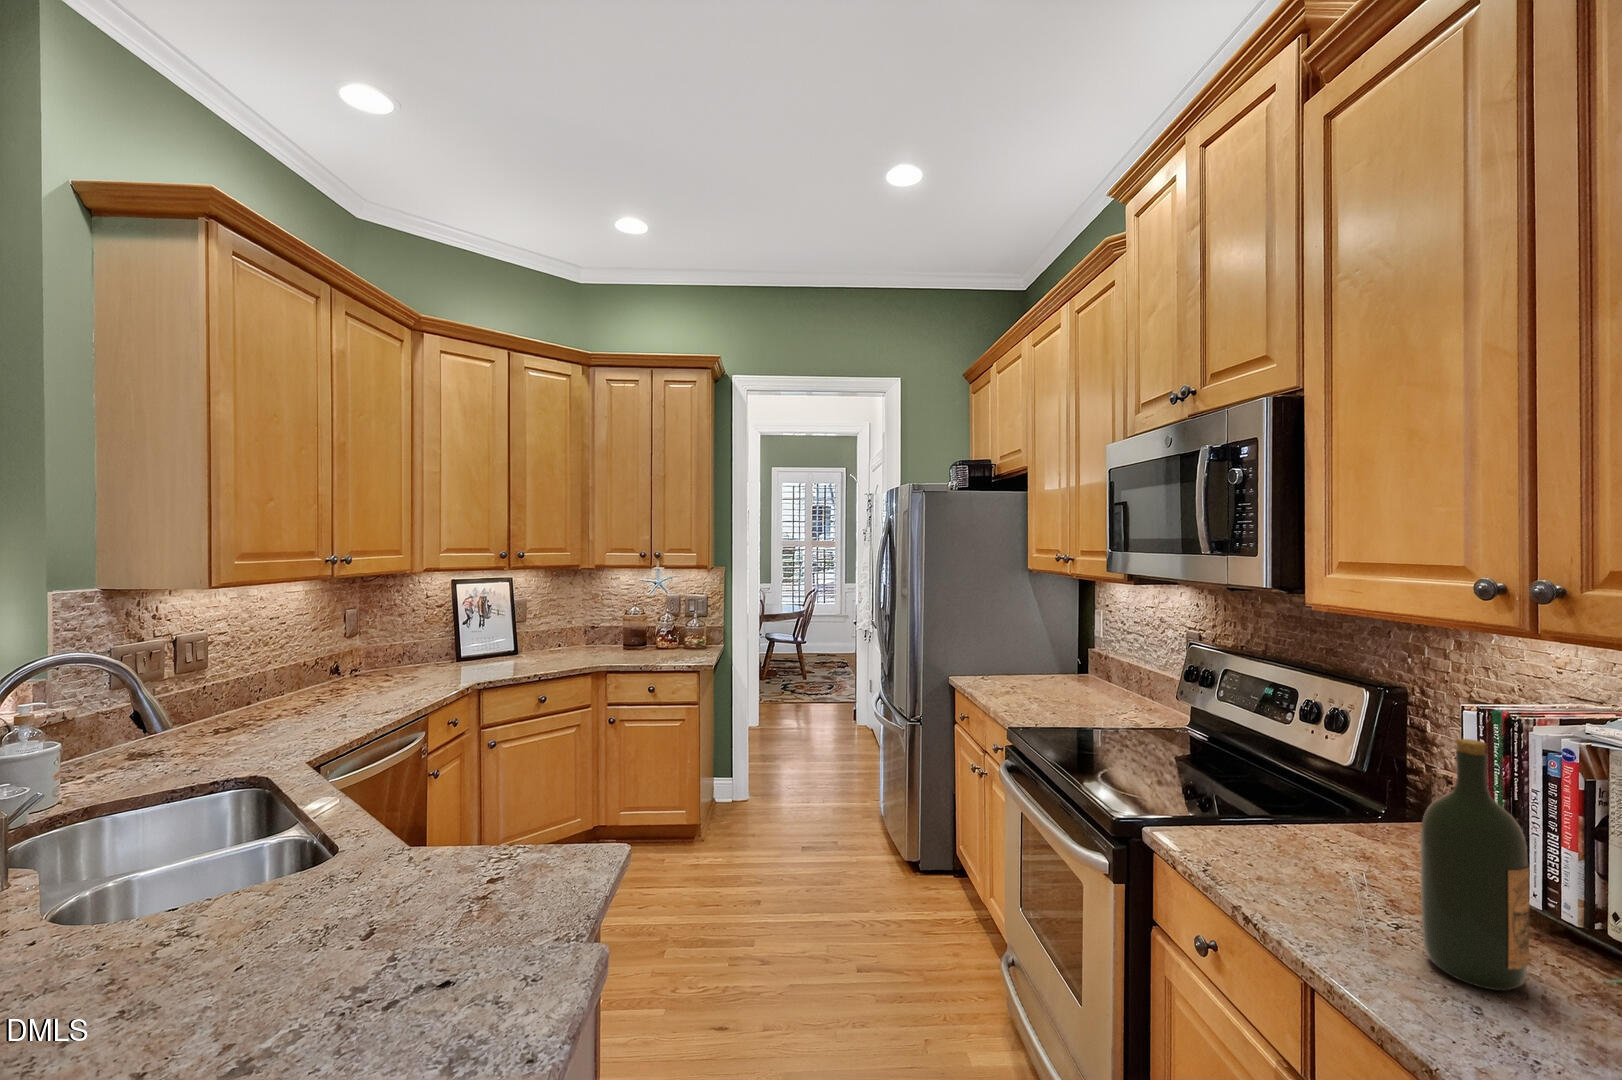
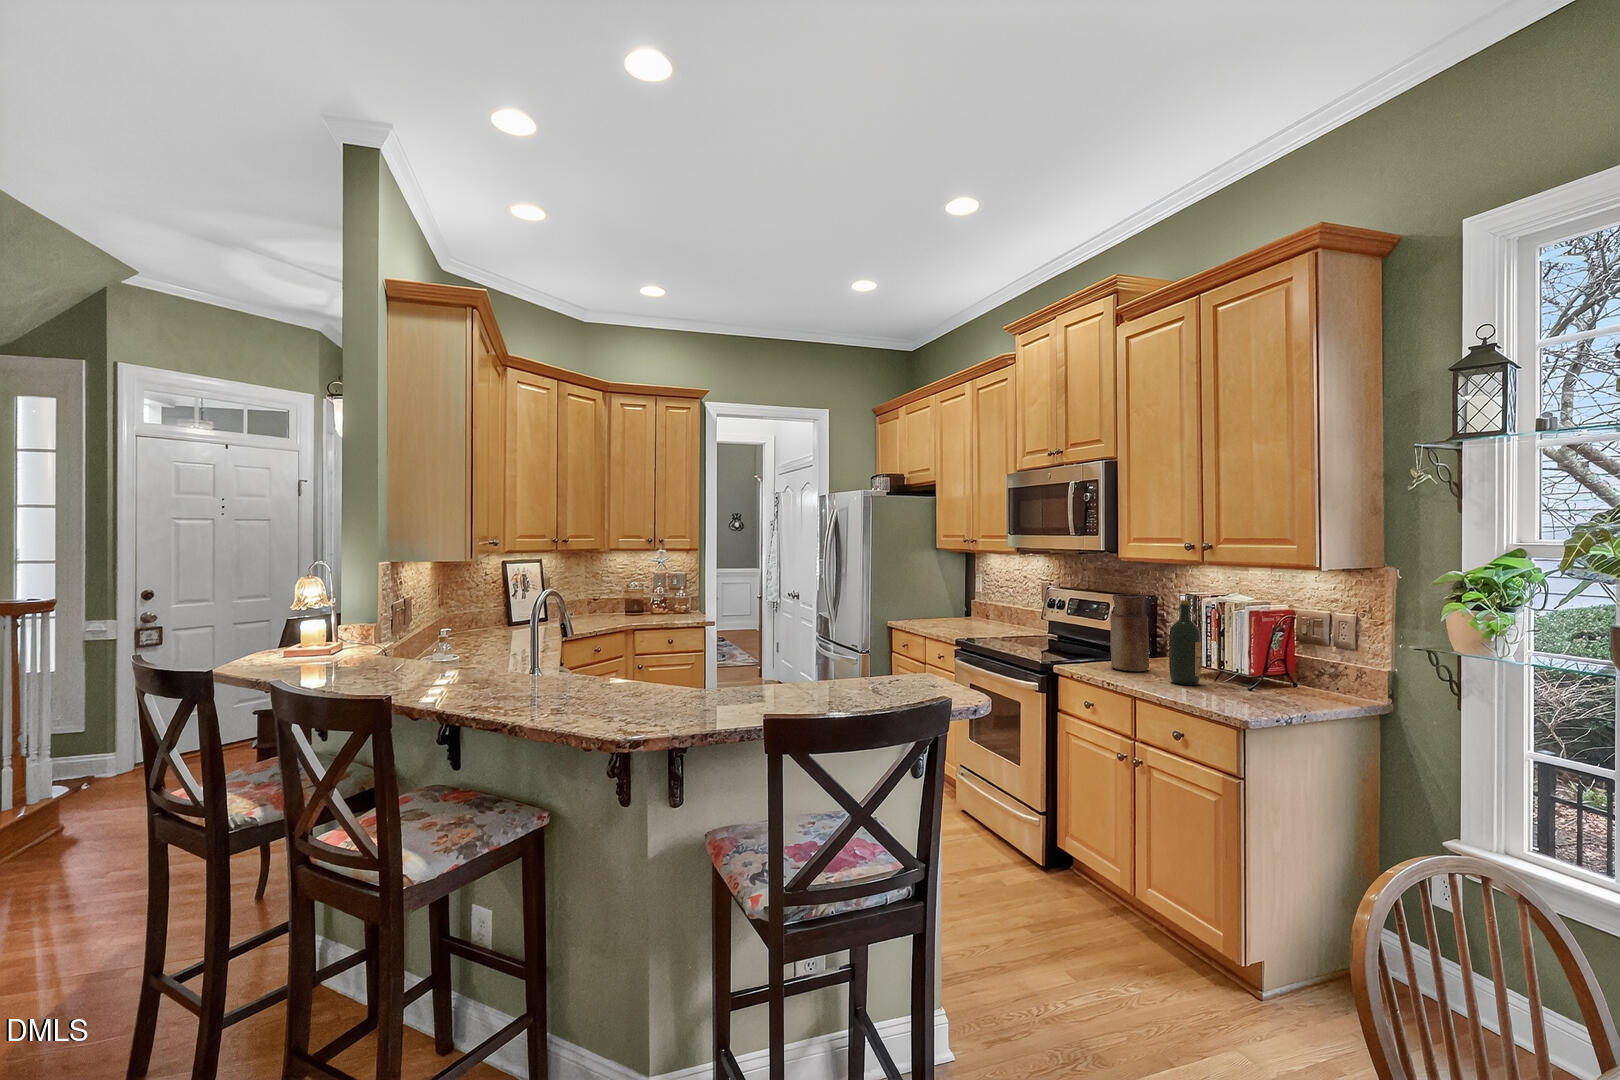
vase: none [1268,691,1372,888] -> present [1110,594,1149,672]

